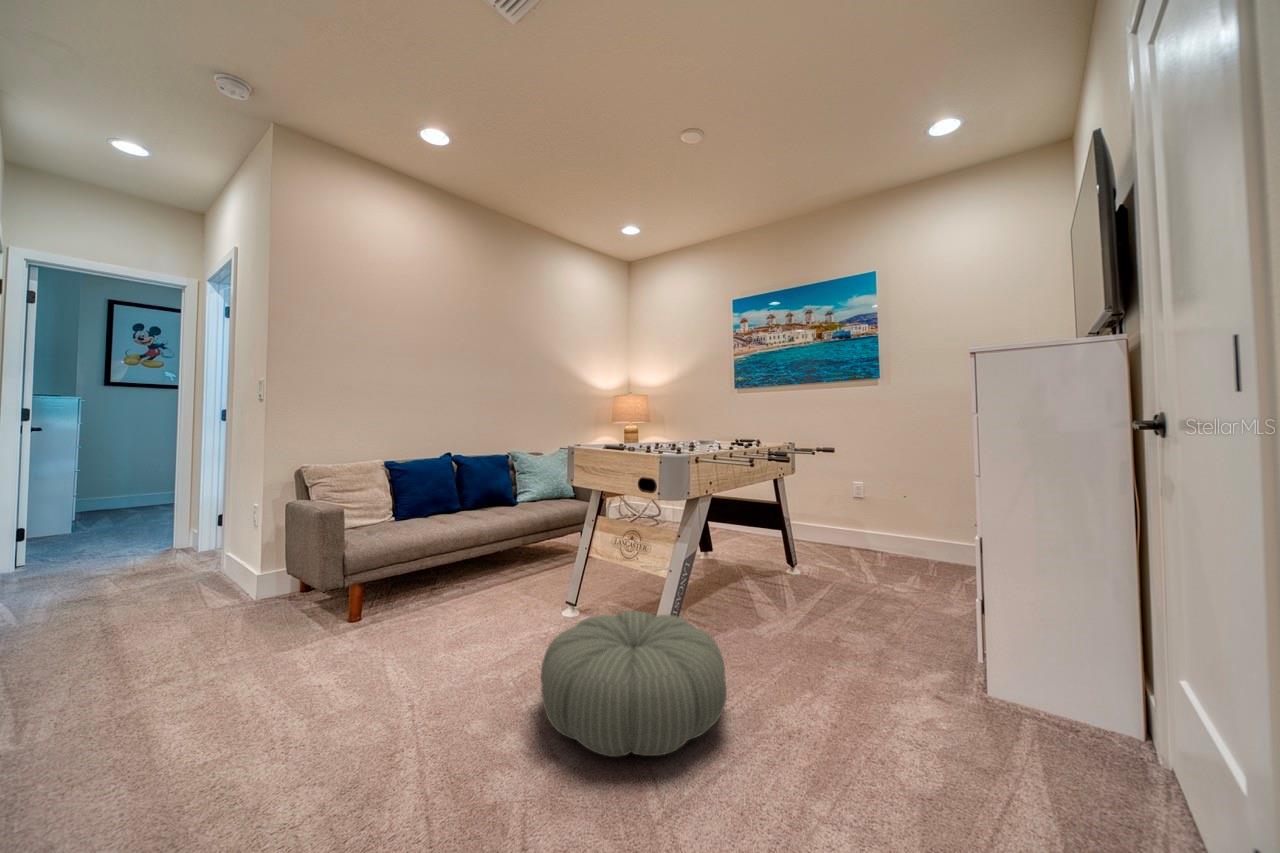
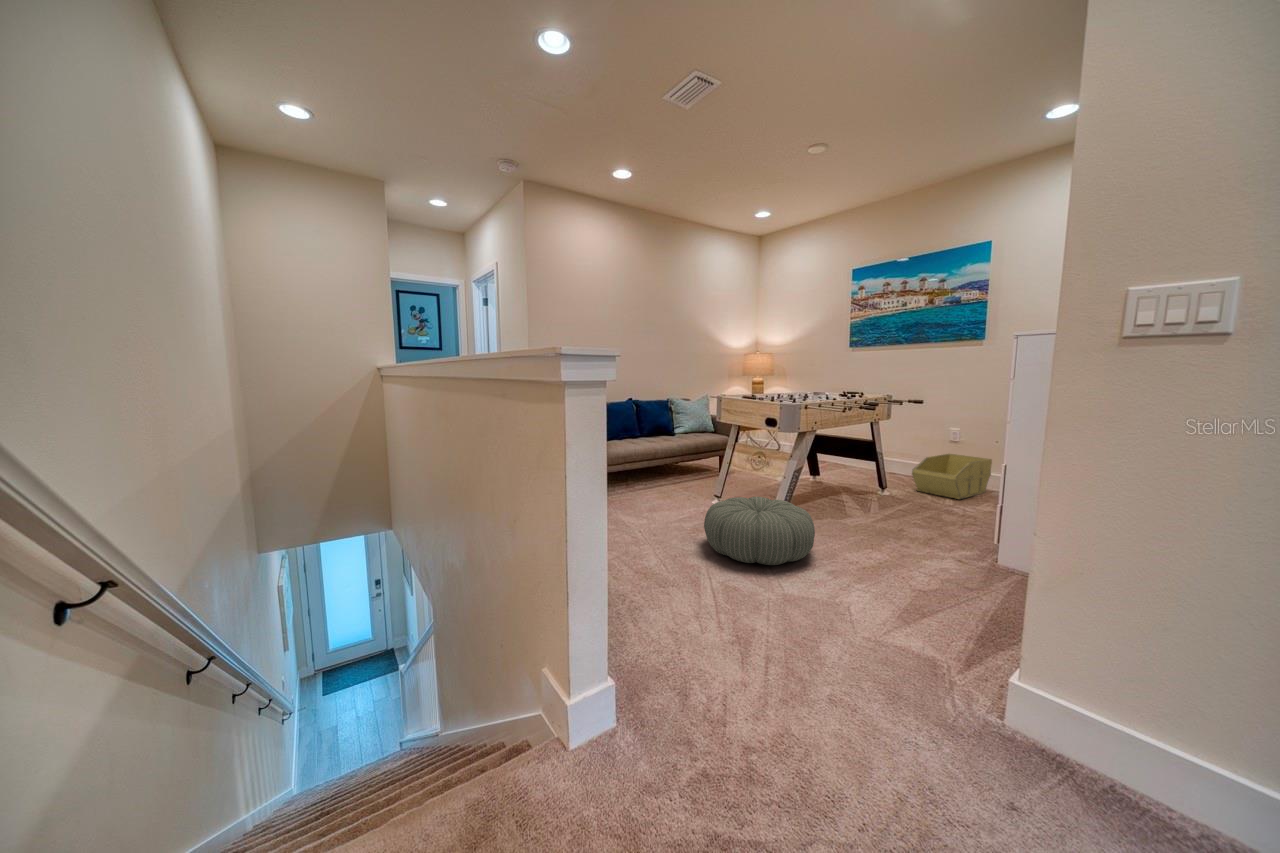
storage bin: none [820,513,902,573] -> present [912,454,992,499]

